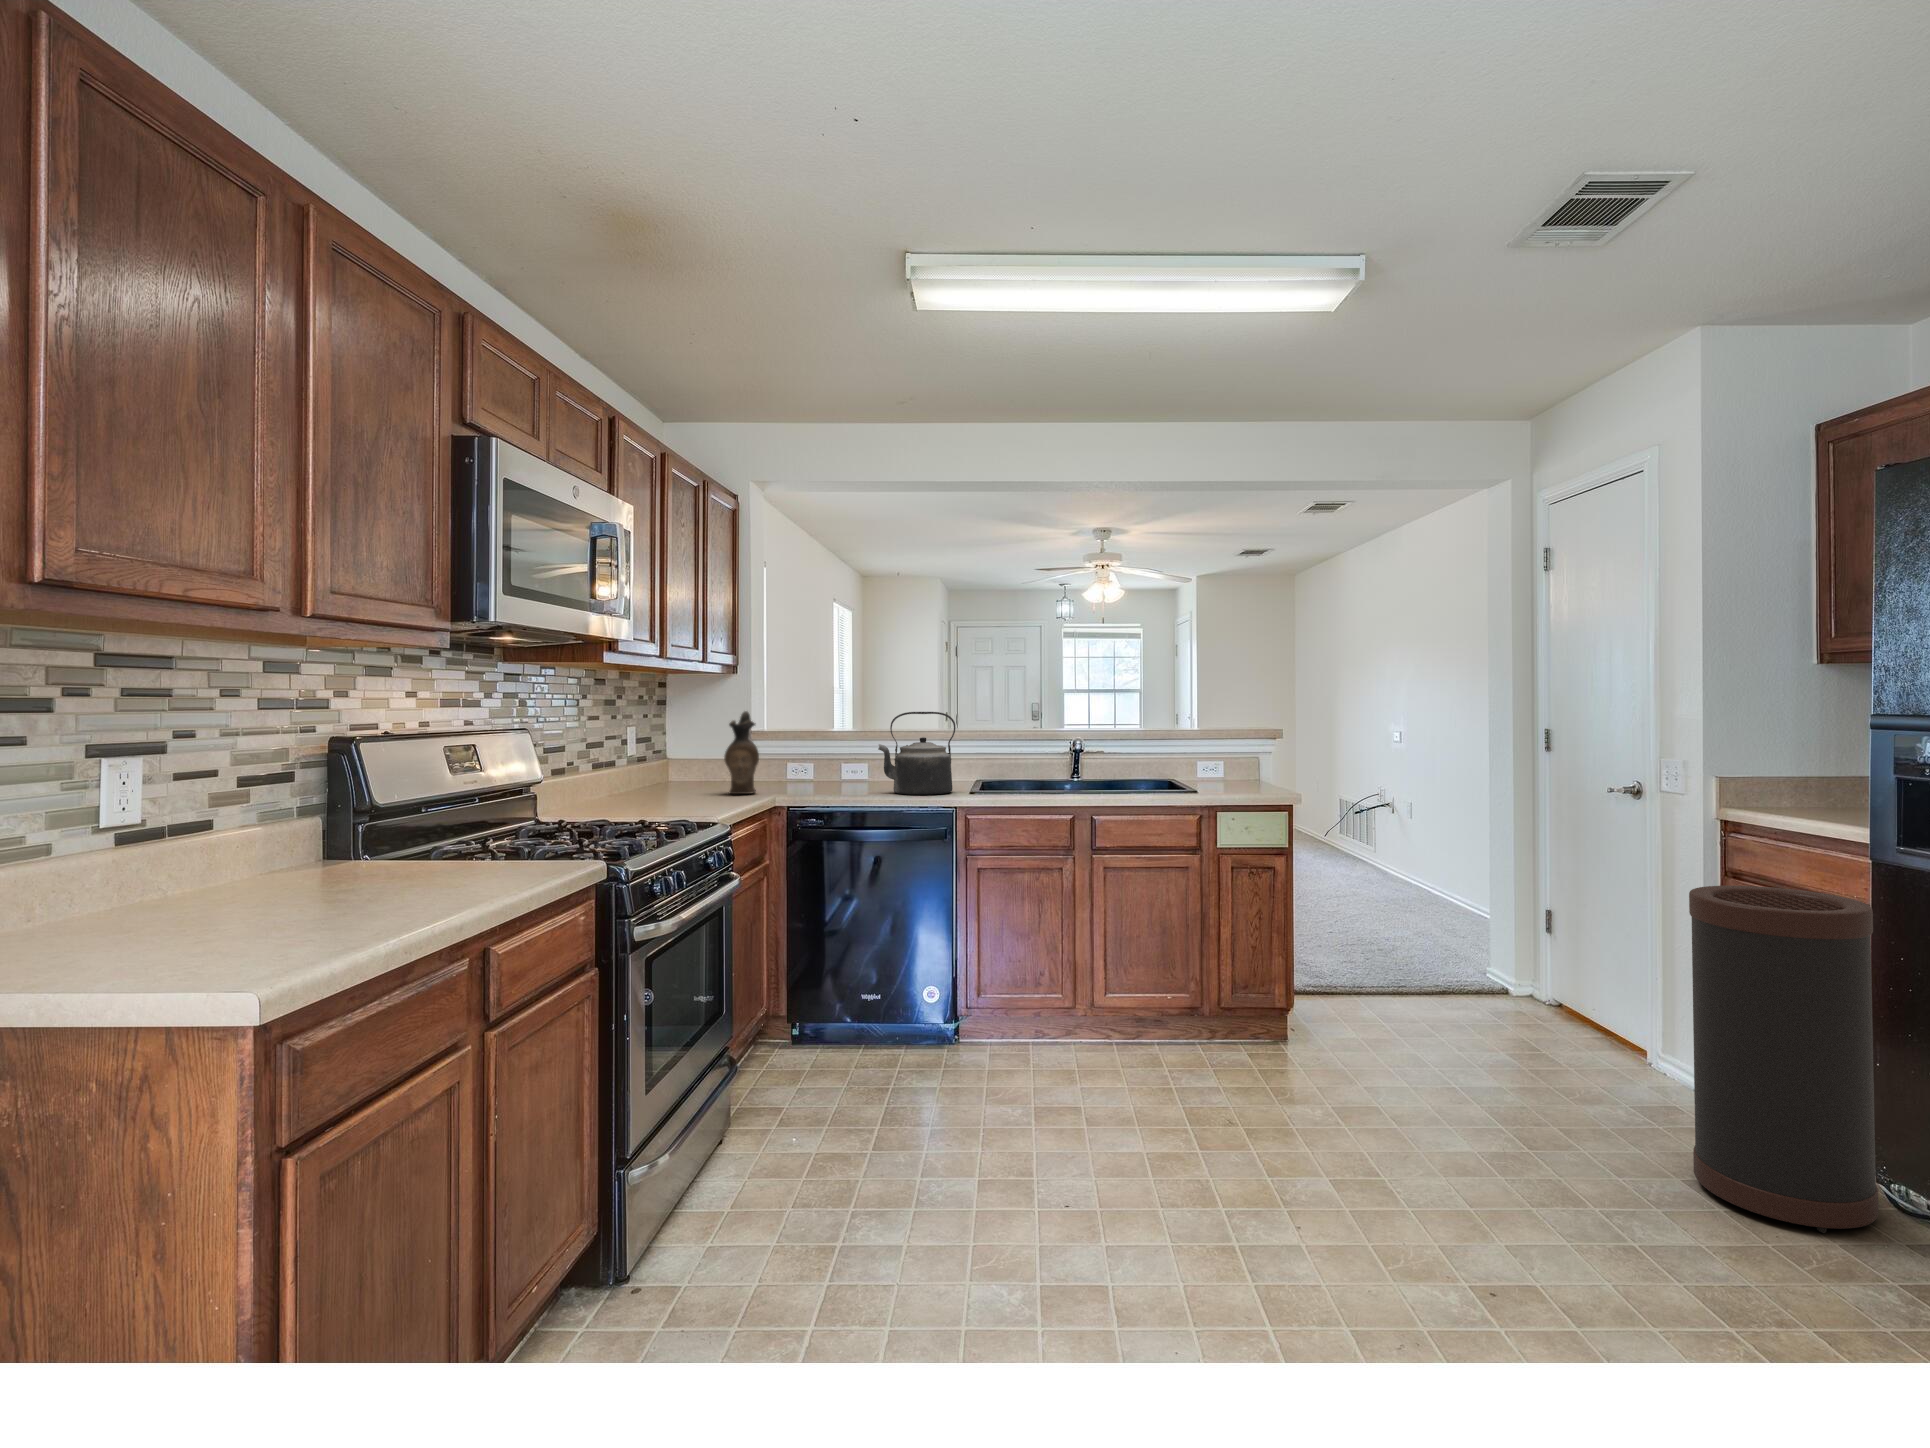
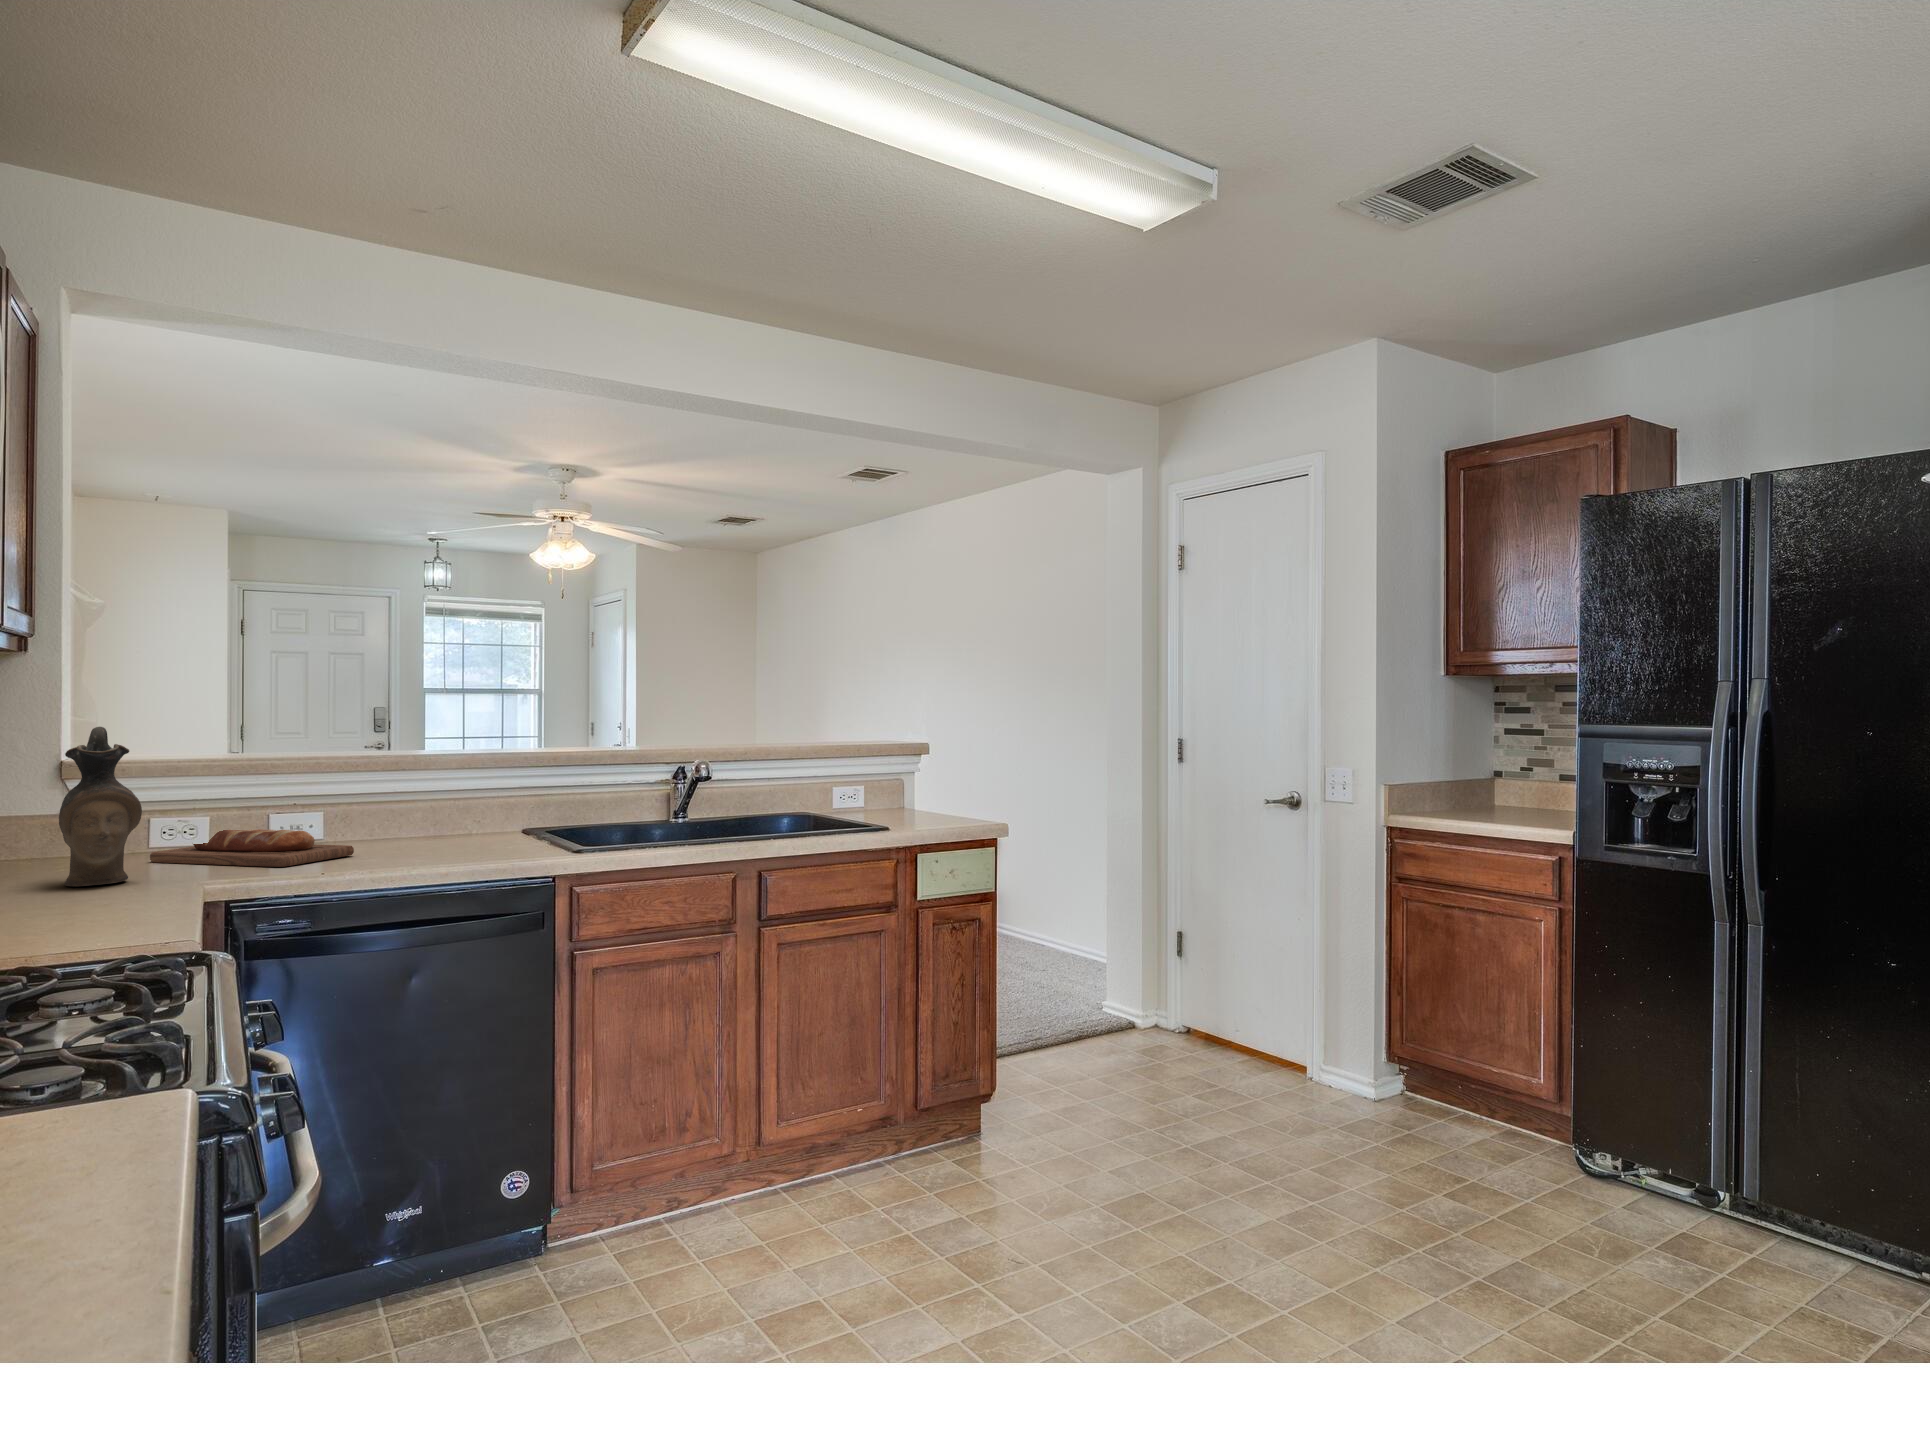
kettle: present [878,712,956,795] -> none [383,725,517,861]
bread loaf: none [782,771,873,792] -> present [150,829,354,867]
trash can: present [1689,886,1879,1233] -> none [1463,895,1623,1226]

